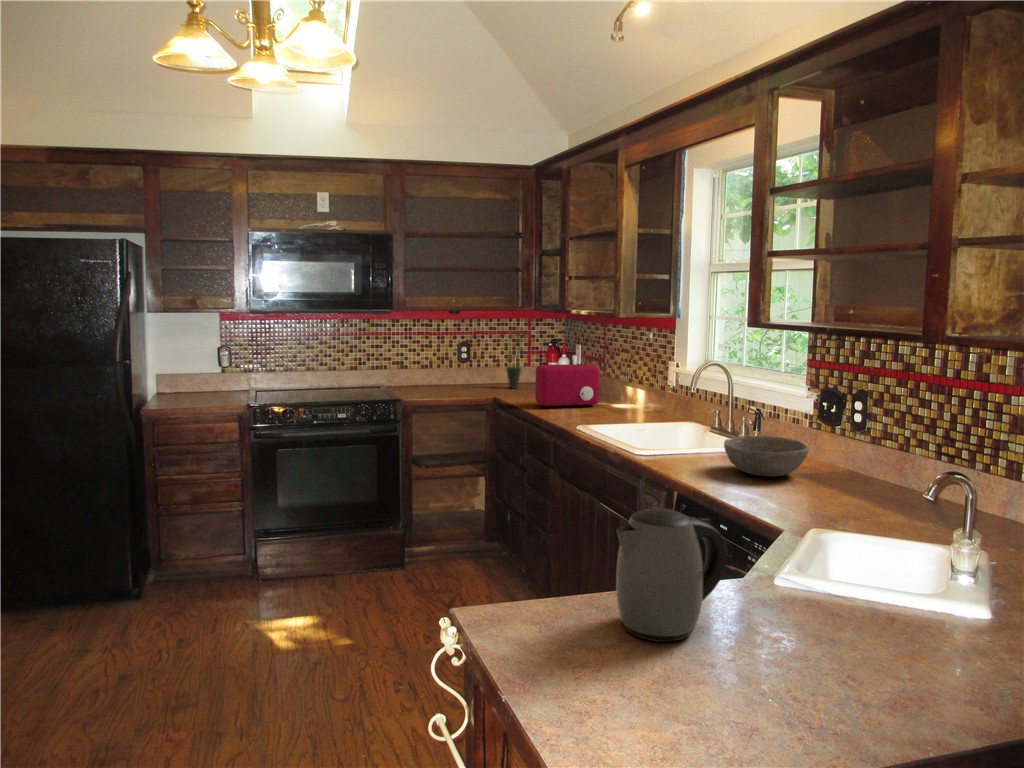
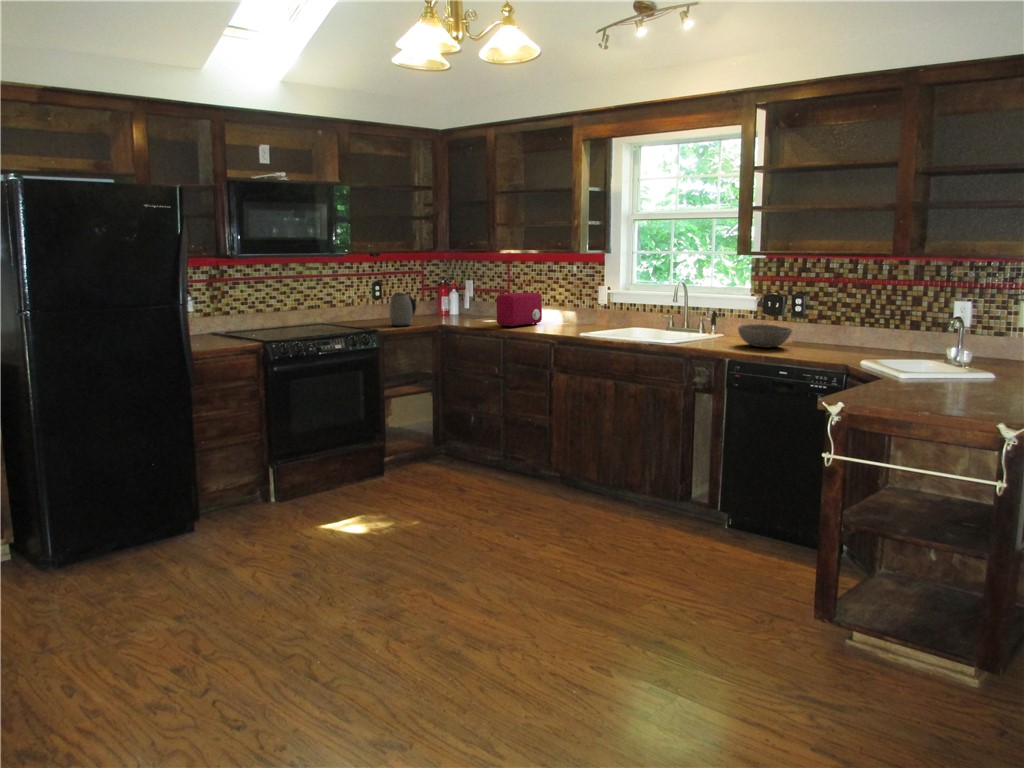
potted plant: present [506,332,529,389] -> none [424,268,447,318]
kettle: present [616,508,727,642] -> present [389,293,416,327]

